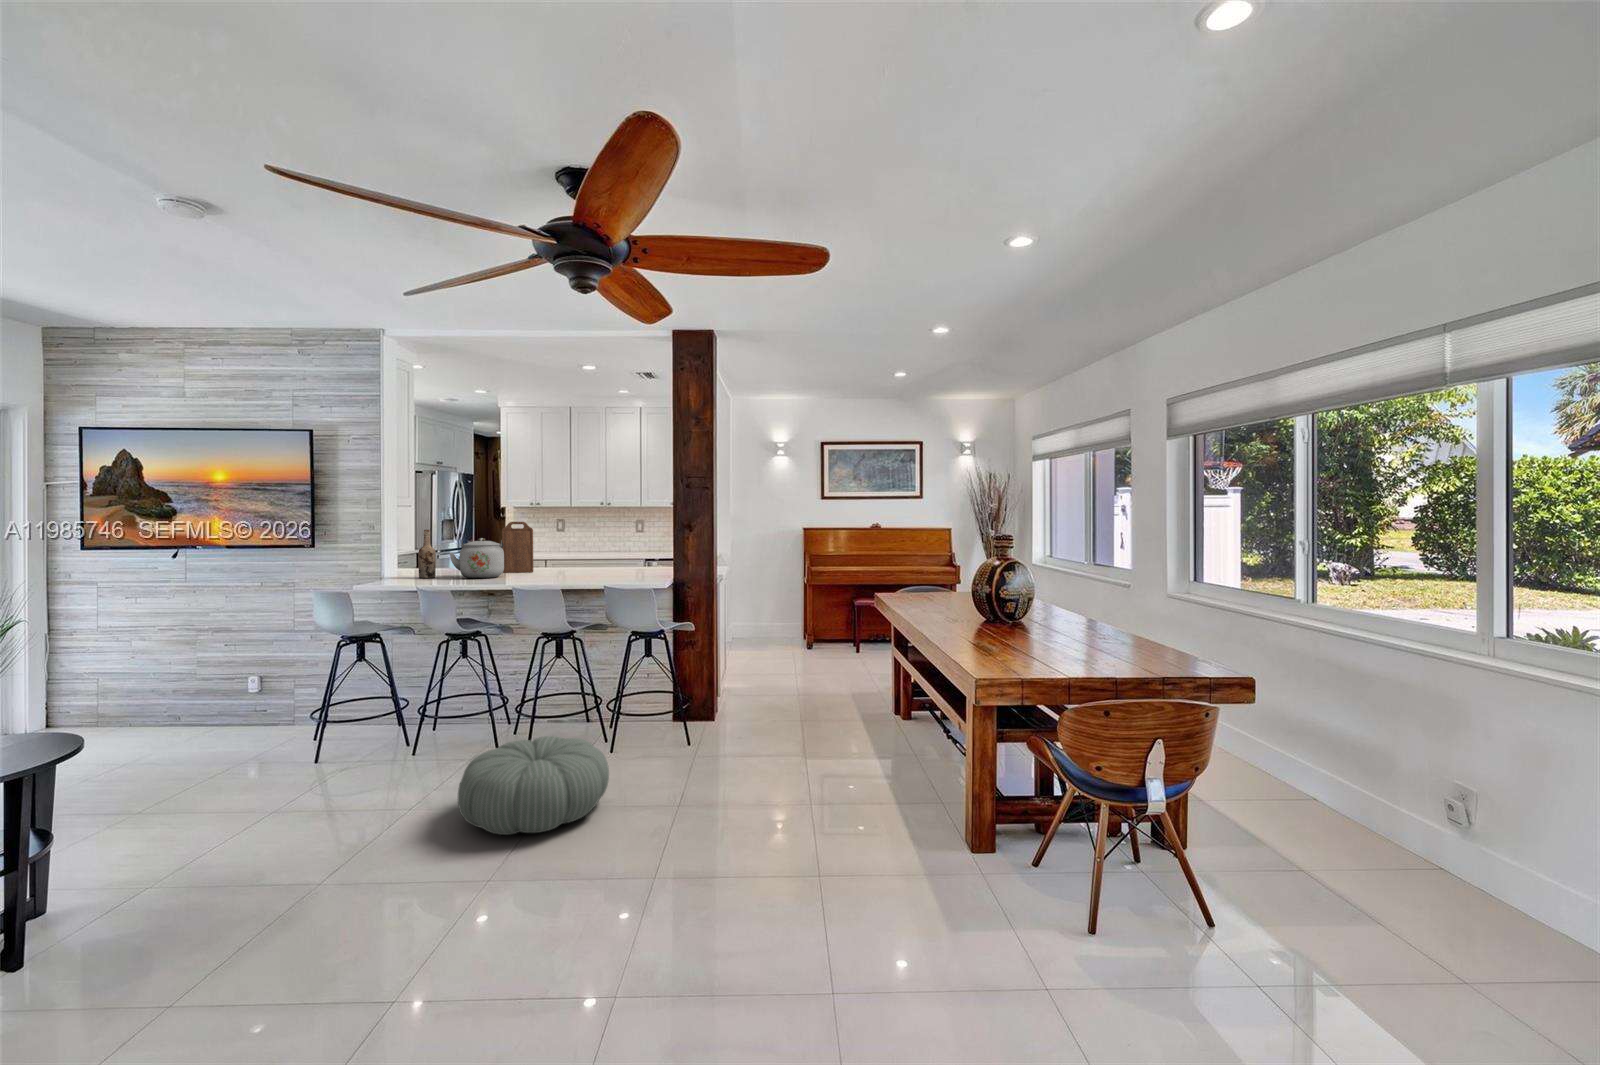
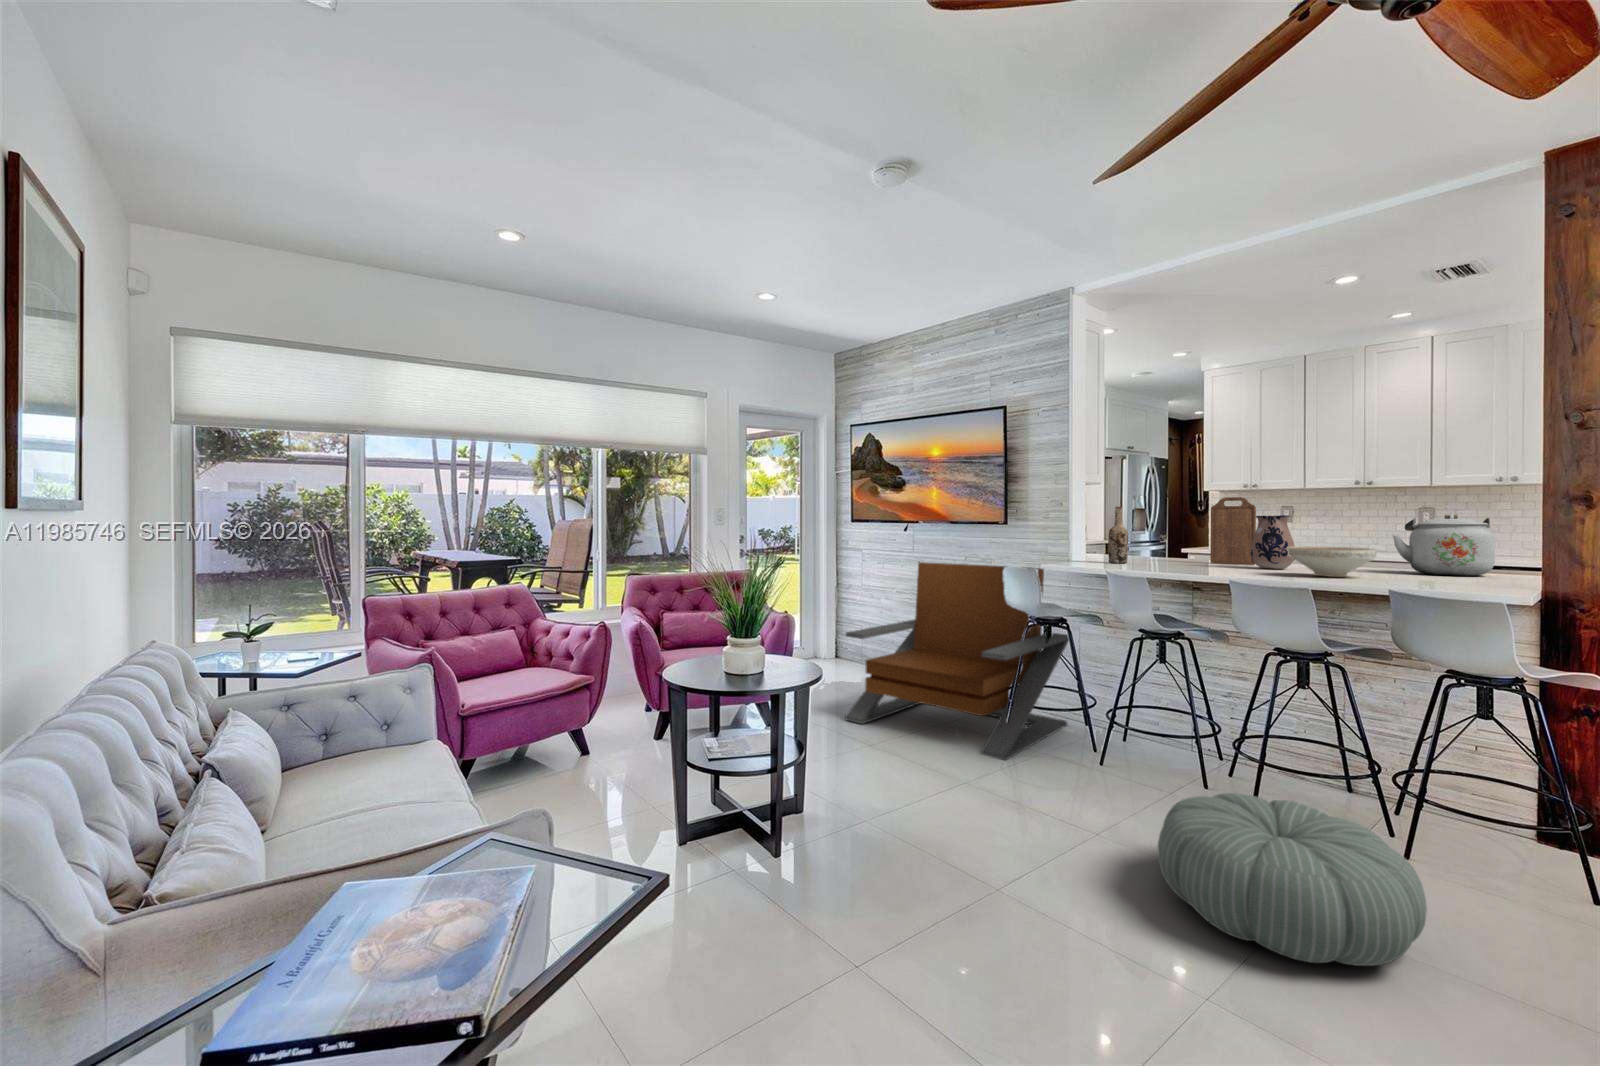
ceramic pitcher: none [528,537,557,576] -> present [1250,515,1295,569]
kettle: present [450,538,504,578] -> present [1393,514,1495,576]
decorative bowl: none [549,561,599,582] -> present [1288,547,1377,577]
lounge chair: none [84,588,384,793] -> present [845,562,1069,760]

